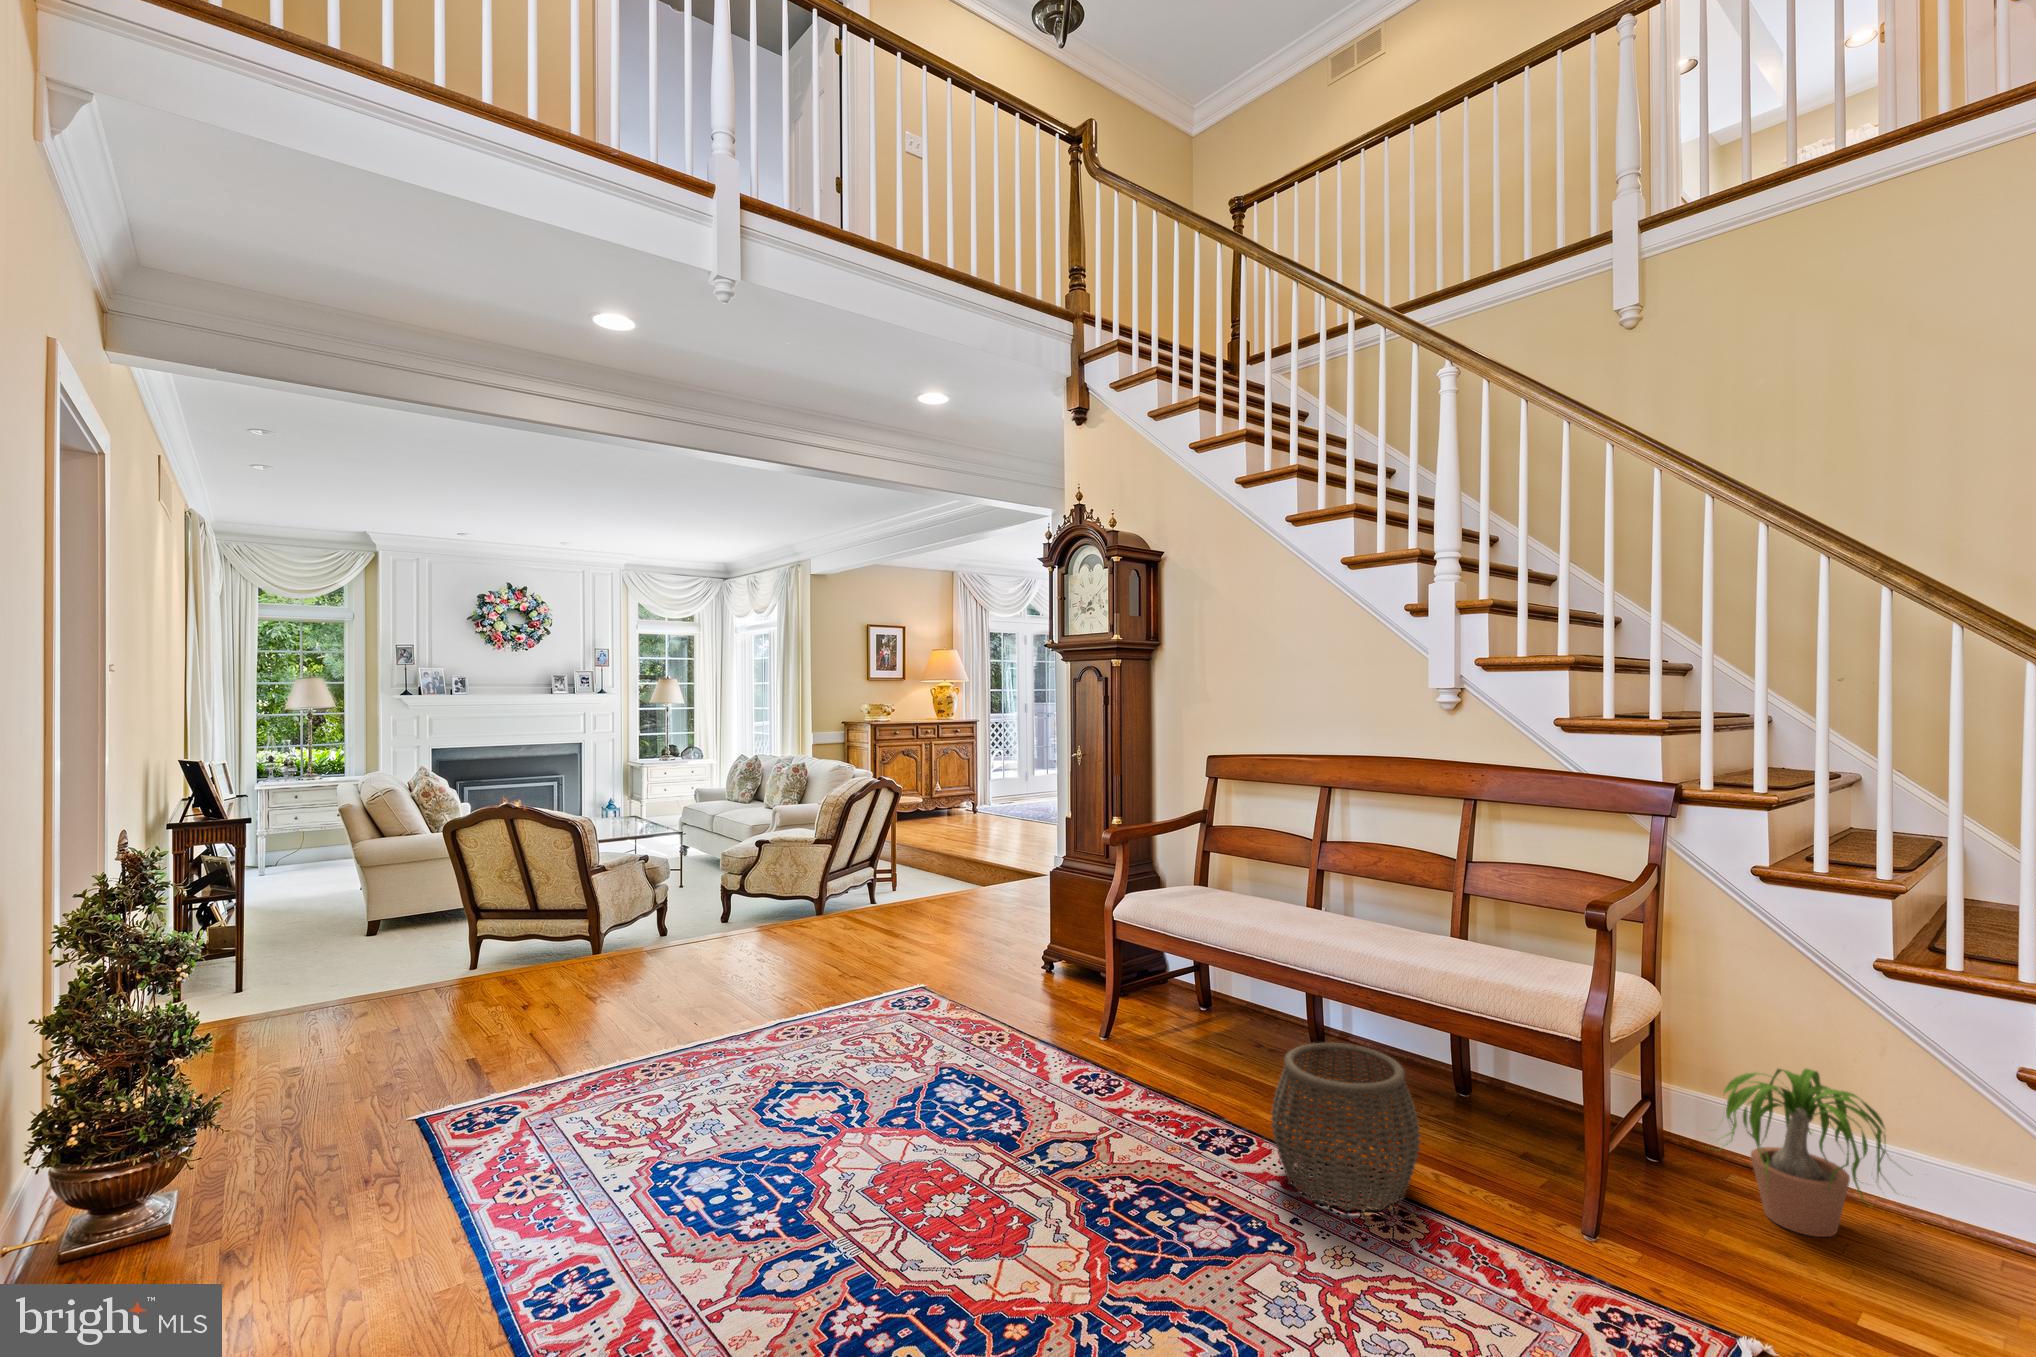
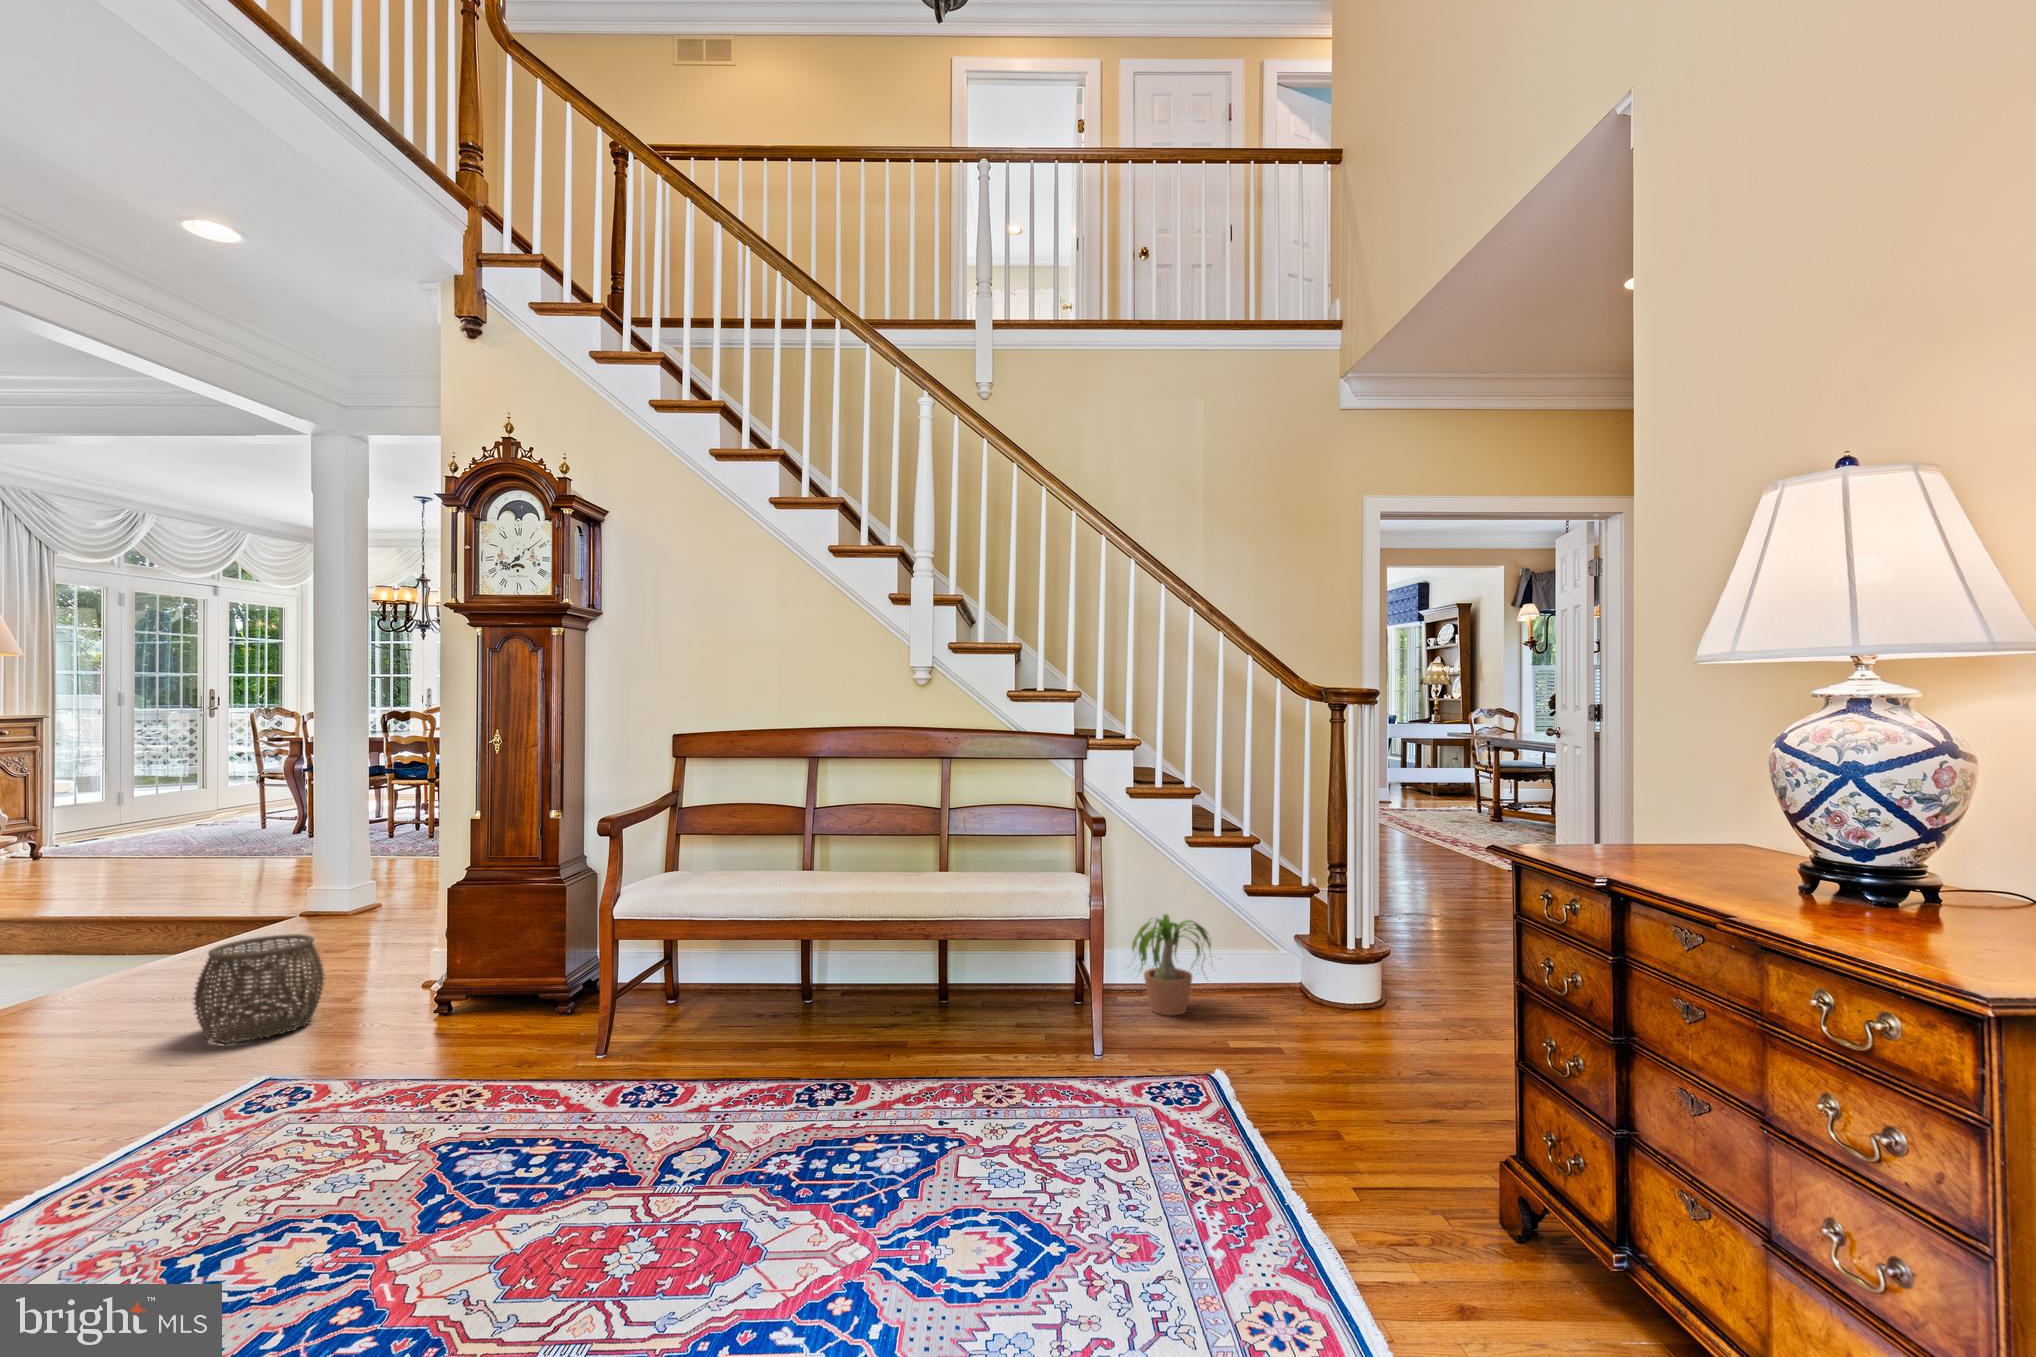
woven basket: present [1271,1043,1420,1212] -> present [194,934,324,1043]

